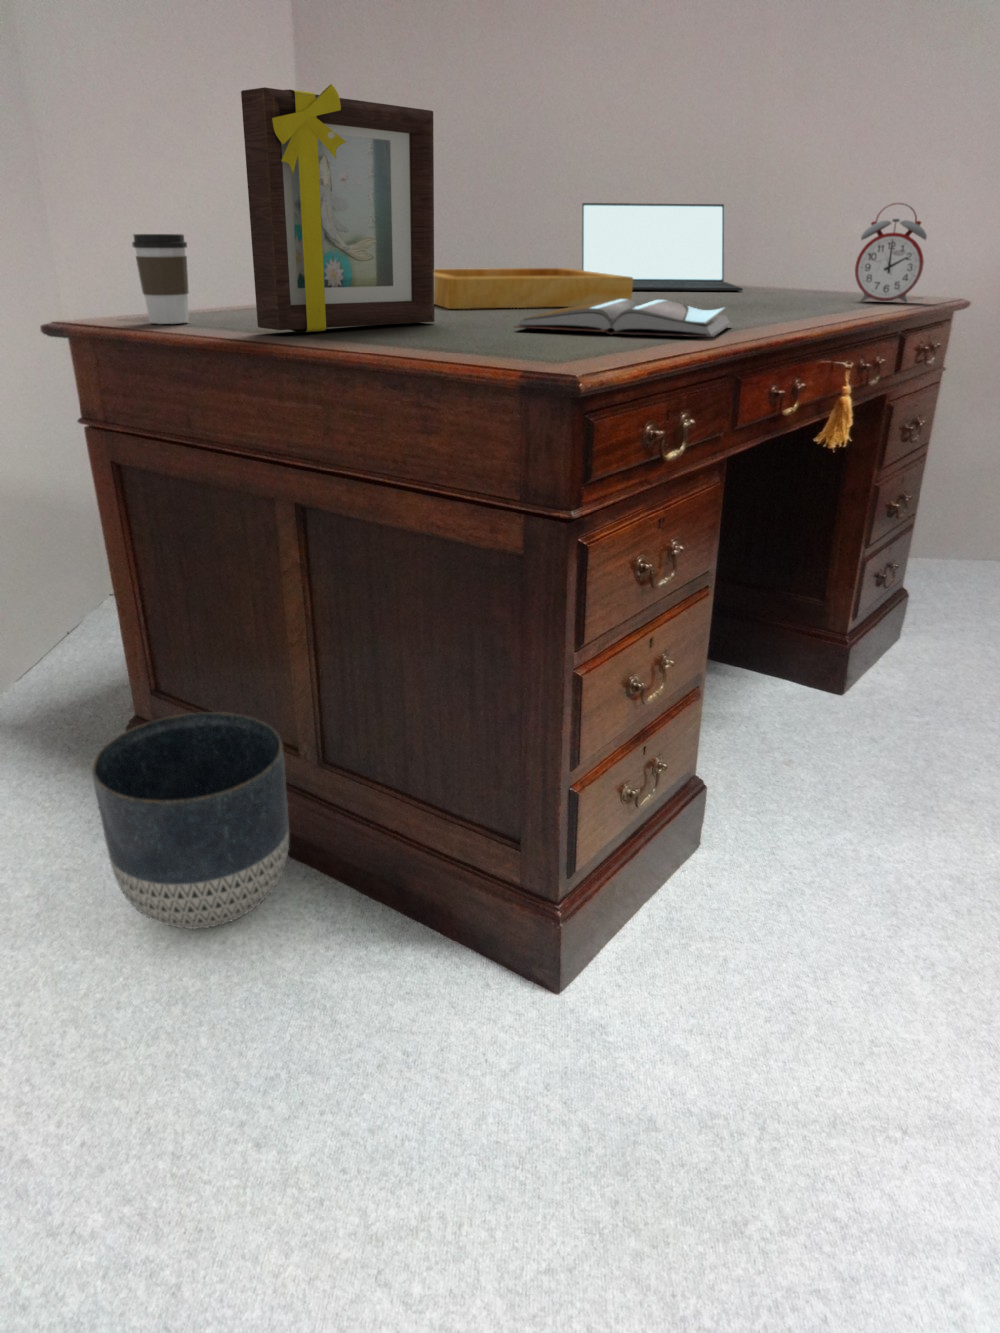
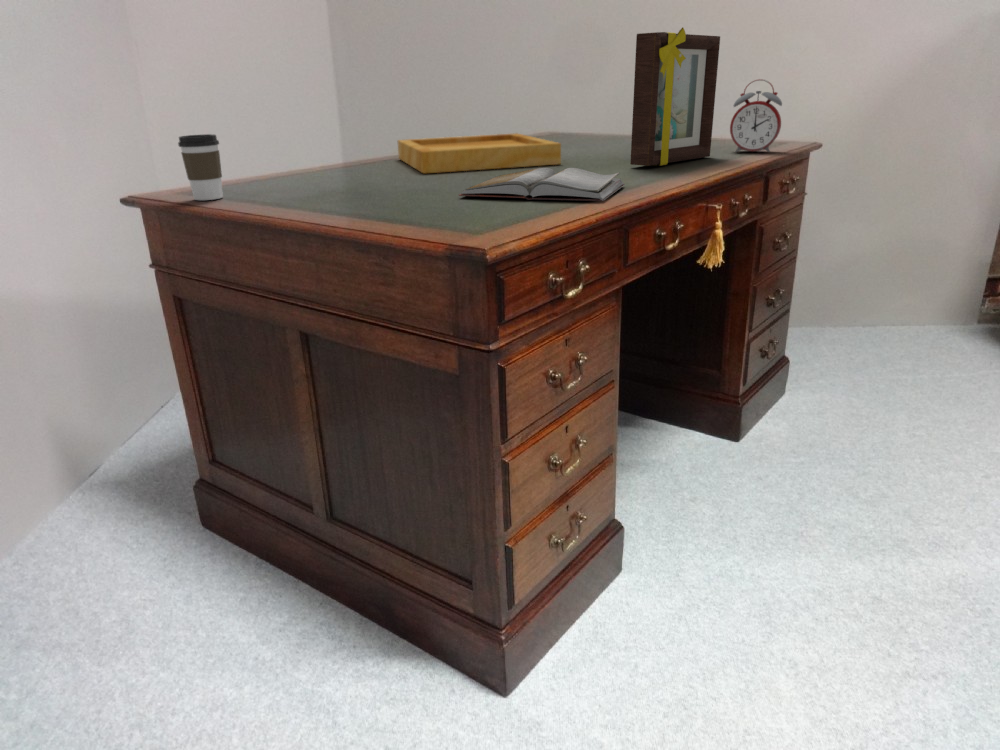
picture frame: present [241,84,434,332] -> present [630,27,720,166]
laptop: present [582,203,743,291] -> none [534,78,652,147]
planter: present [92,712,289,929] -> none [154,483,307,650]

